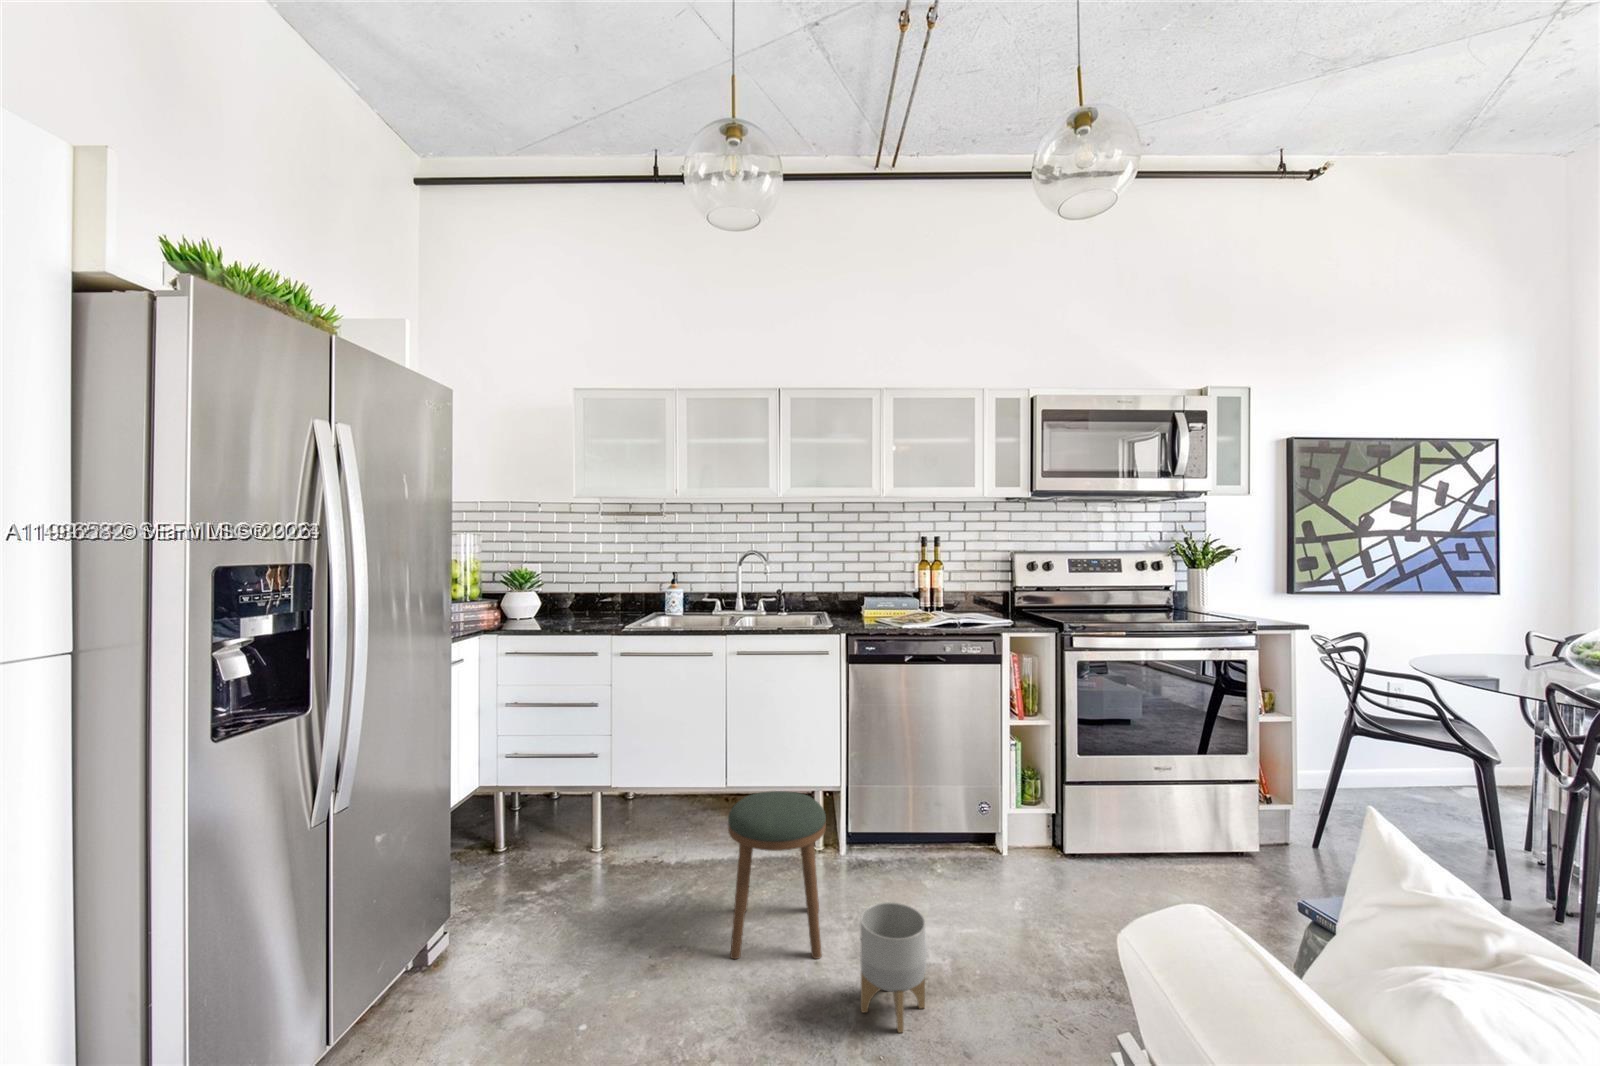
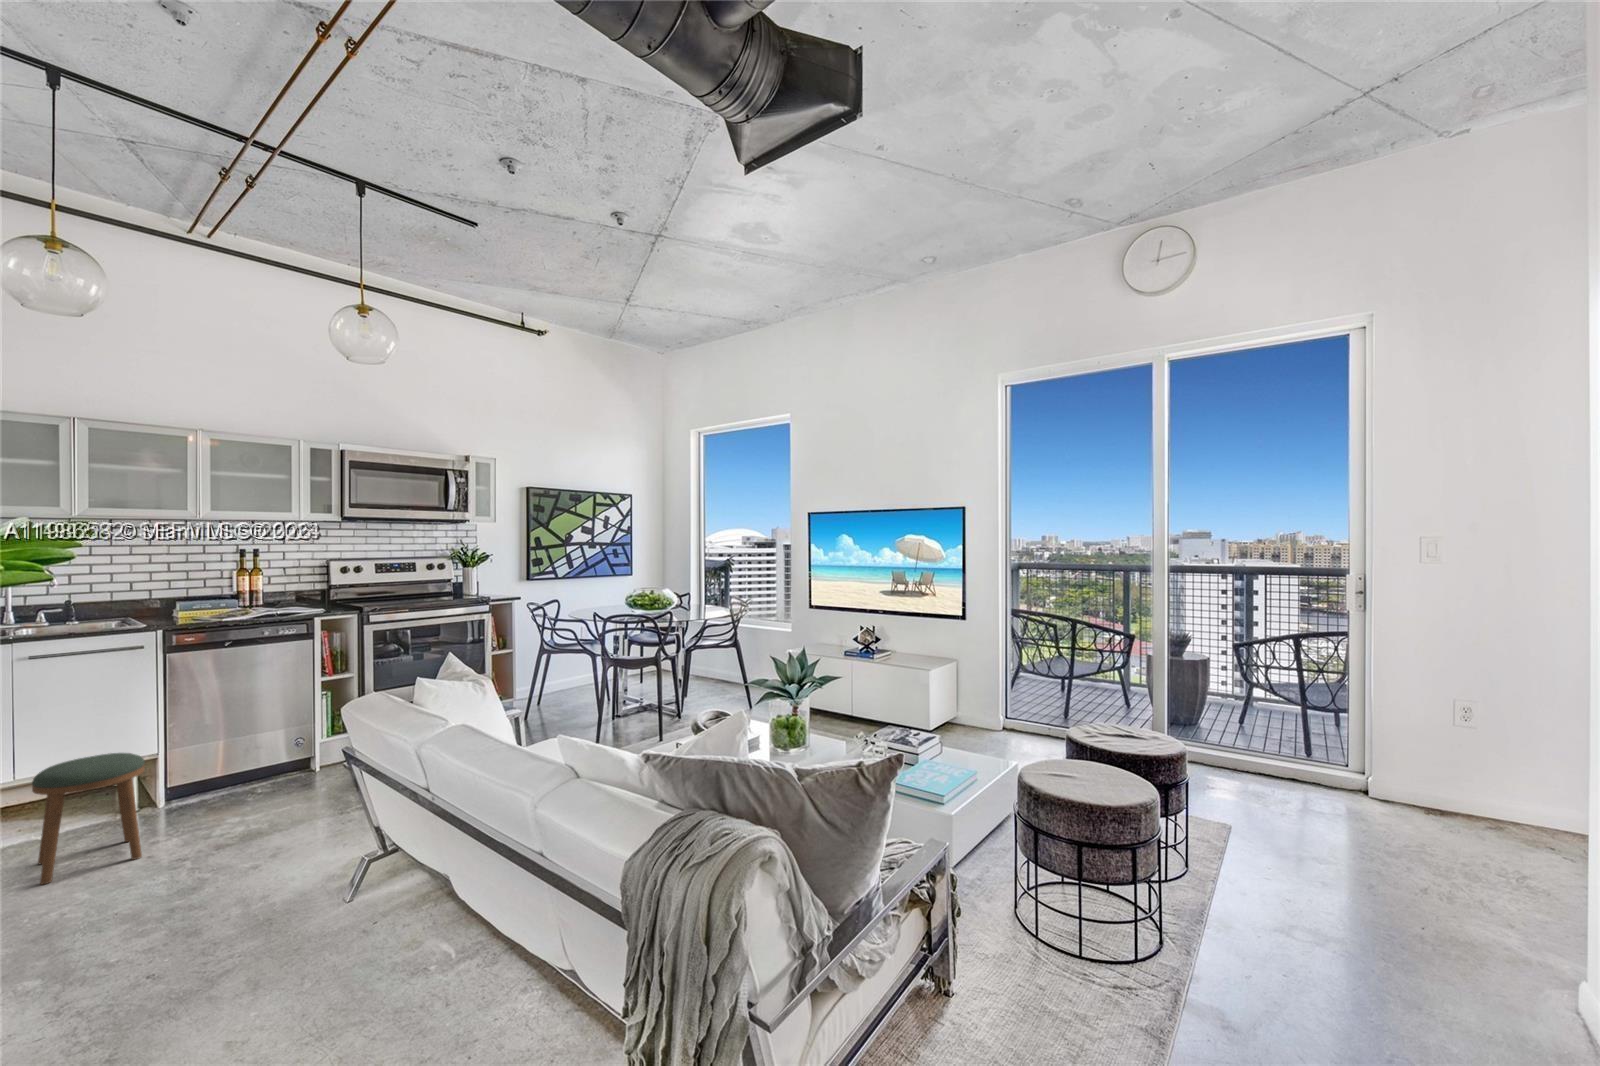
planter: present [860,902,926,1033] -> none [183,791,239,865]

